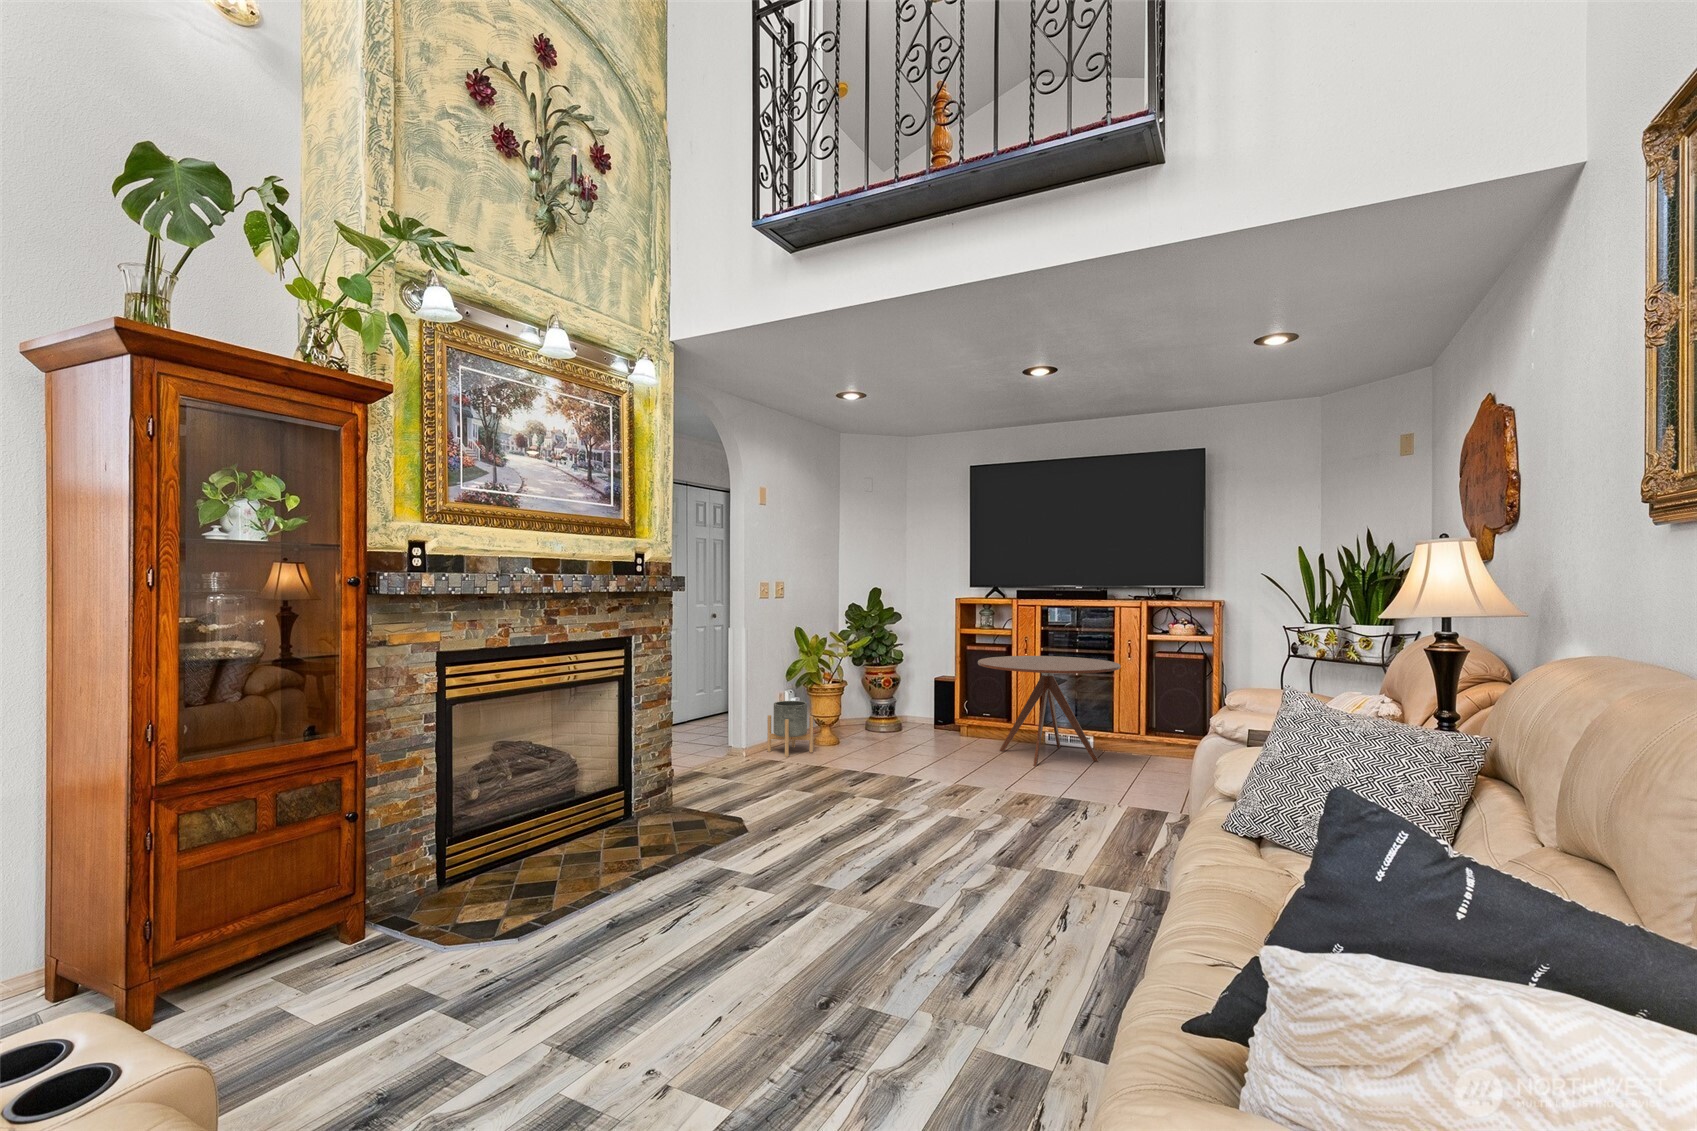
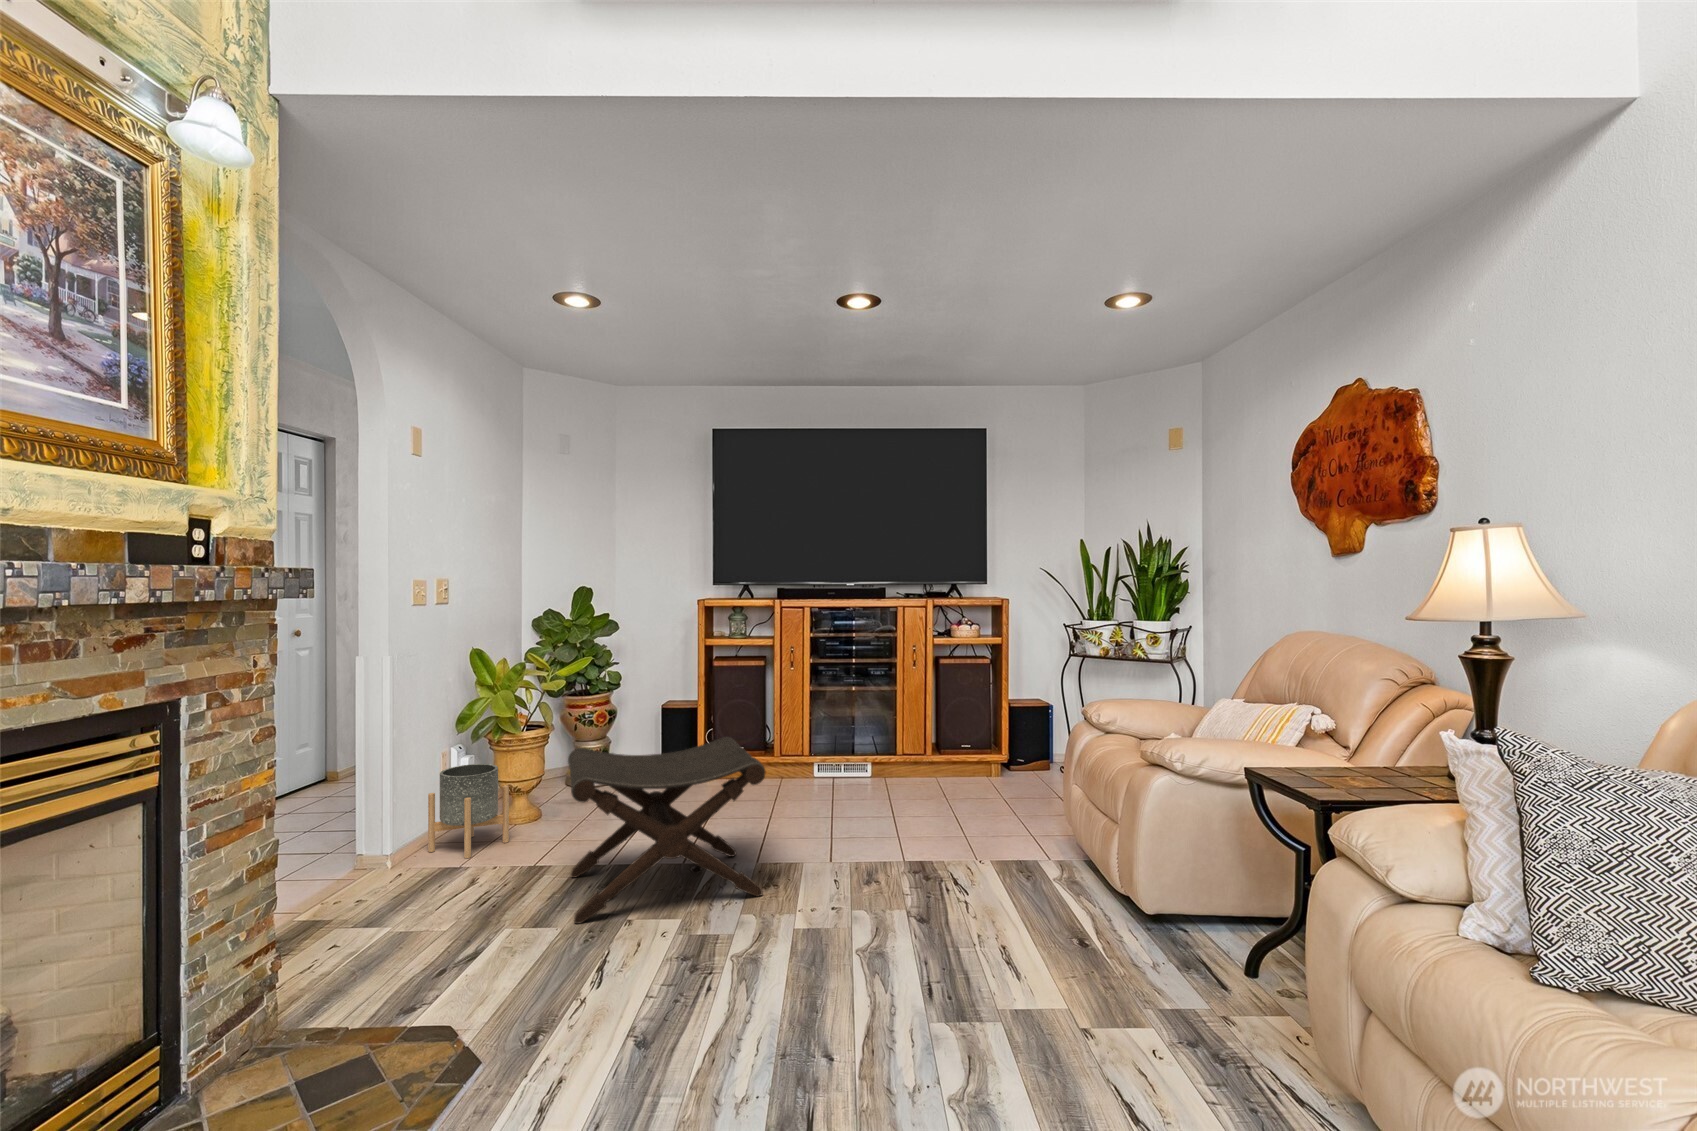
round table: present [978,656,1120,766] -> none [746,668,922,816]
footstool: none [823,692,946,798] -> present [568,737,765,924]

